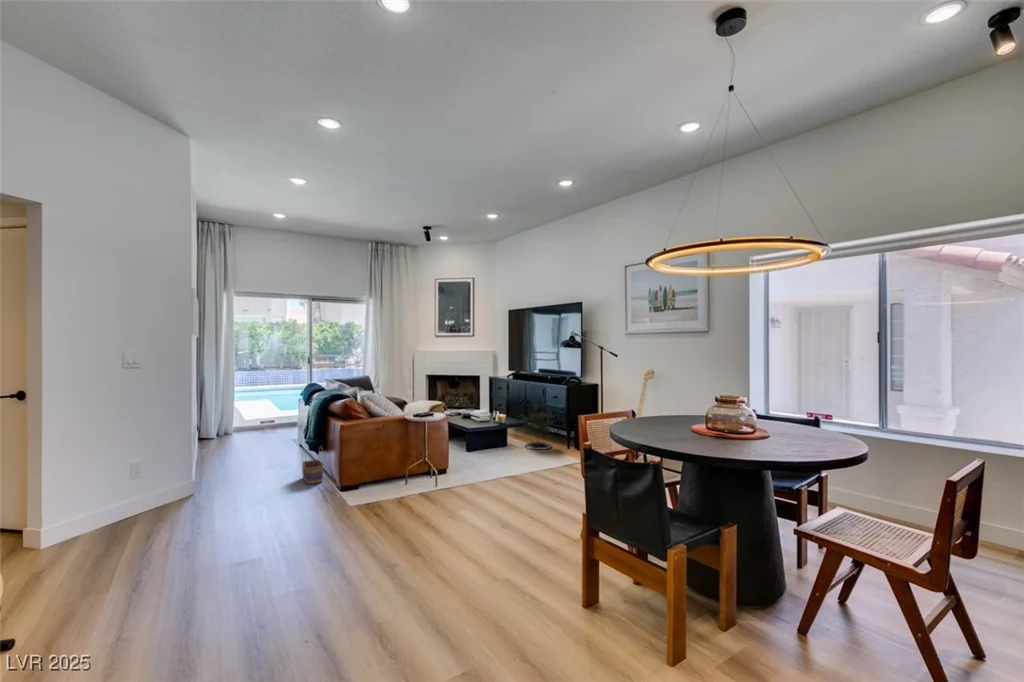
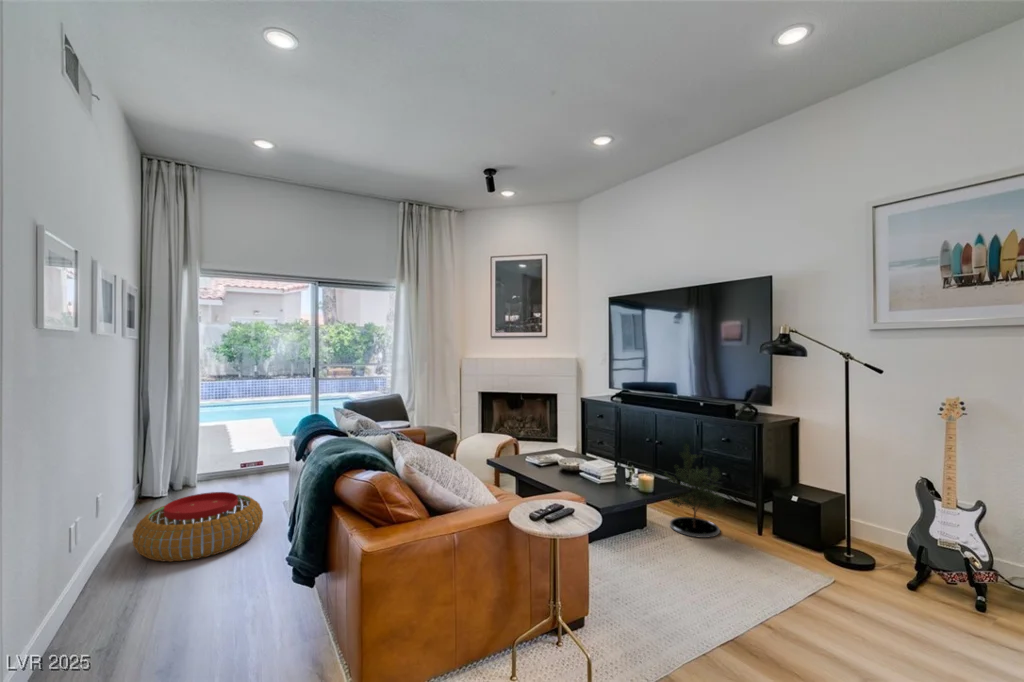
pouf: none [211,428,283,460] -> present [133,492,263,562]
basket: present [302,449,323,484] -> none [281,568,325,664]

